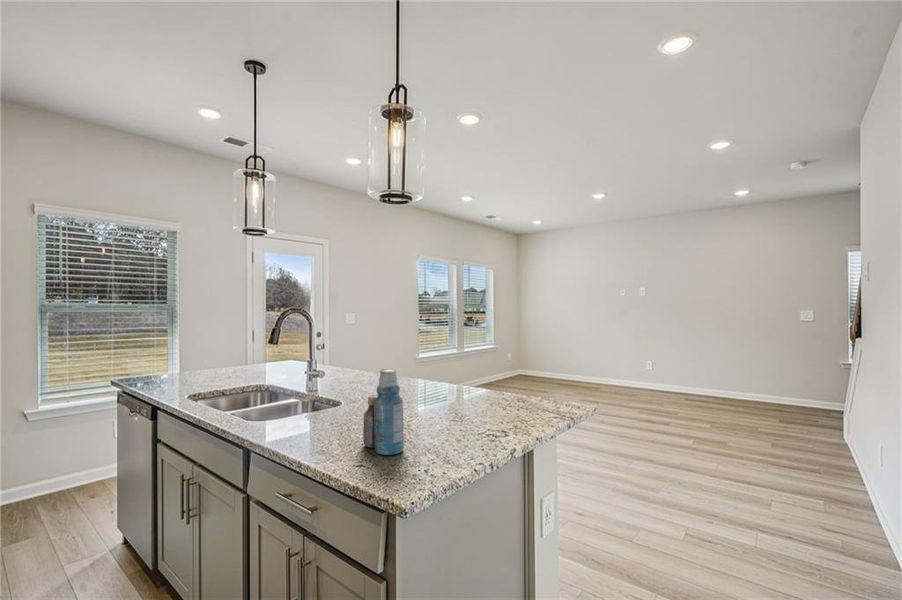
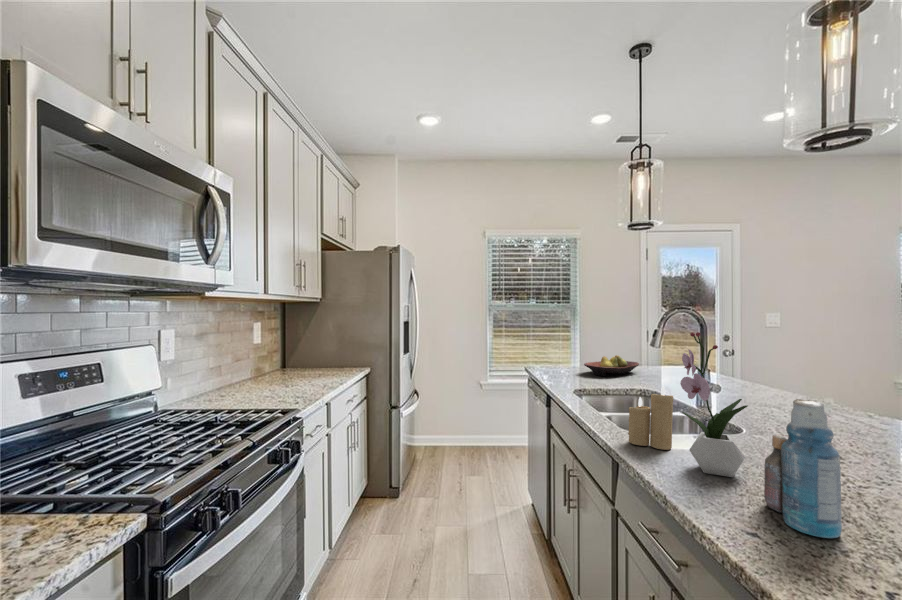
flower arrangement: none [305,329,352,438] -> present [680,332,748,477]
fruit bowl: none [193,356,251,379] -> present [584,355,639,376]
candle: none [259,376,297,431] -> present [628,387,673,450]

